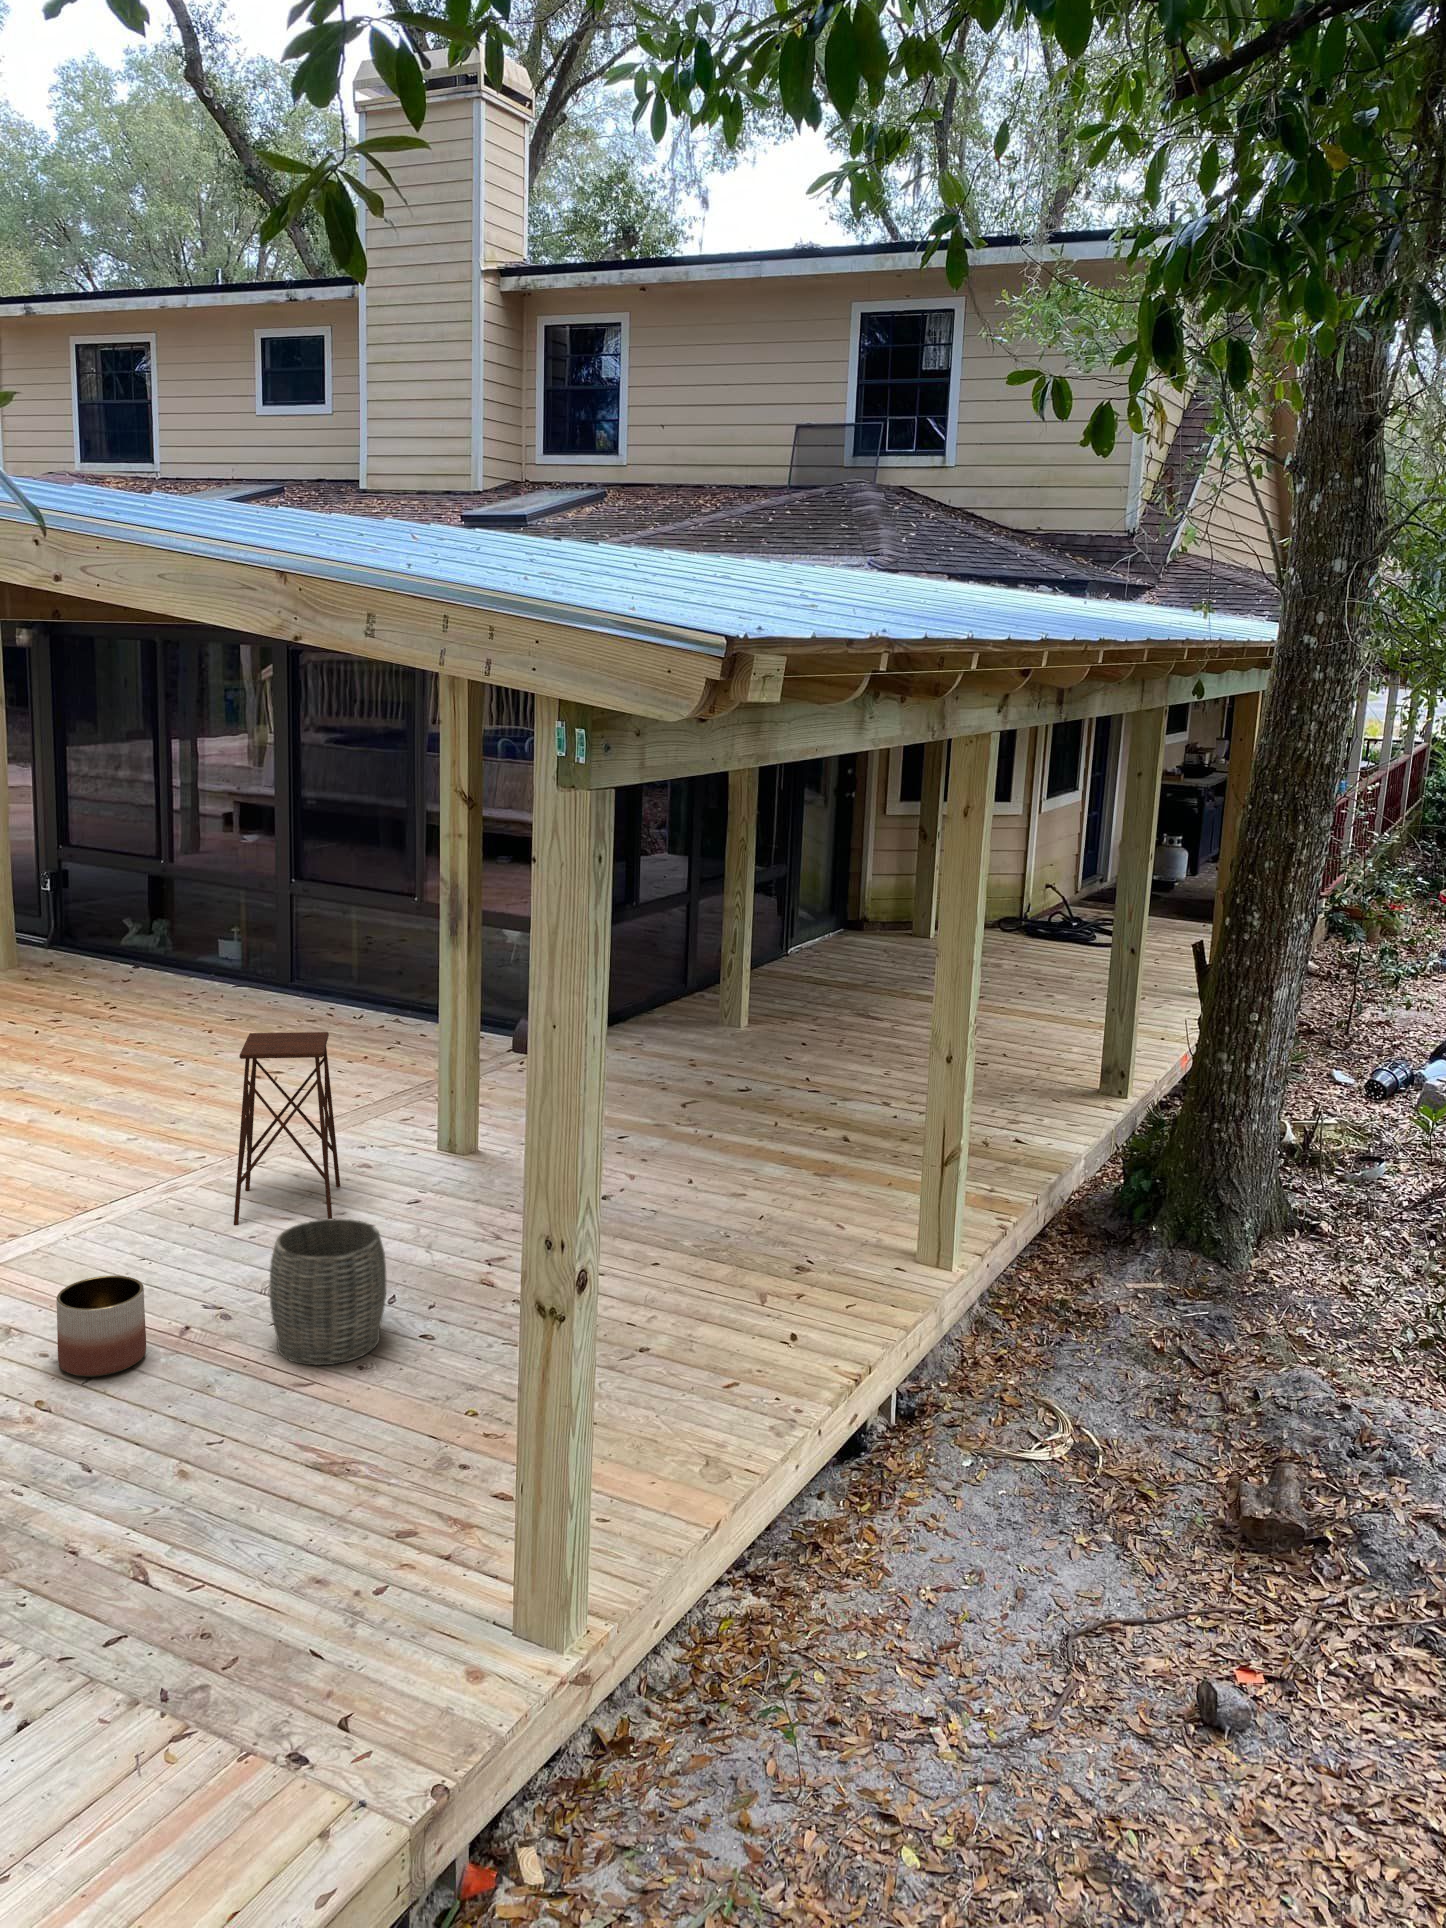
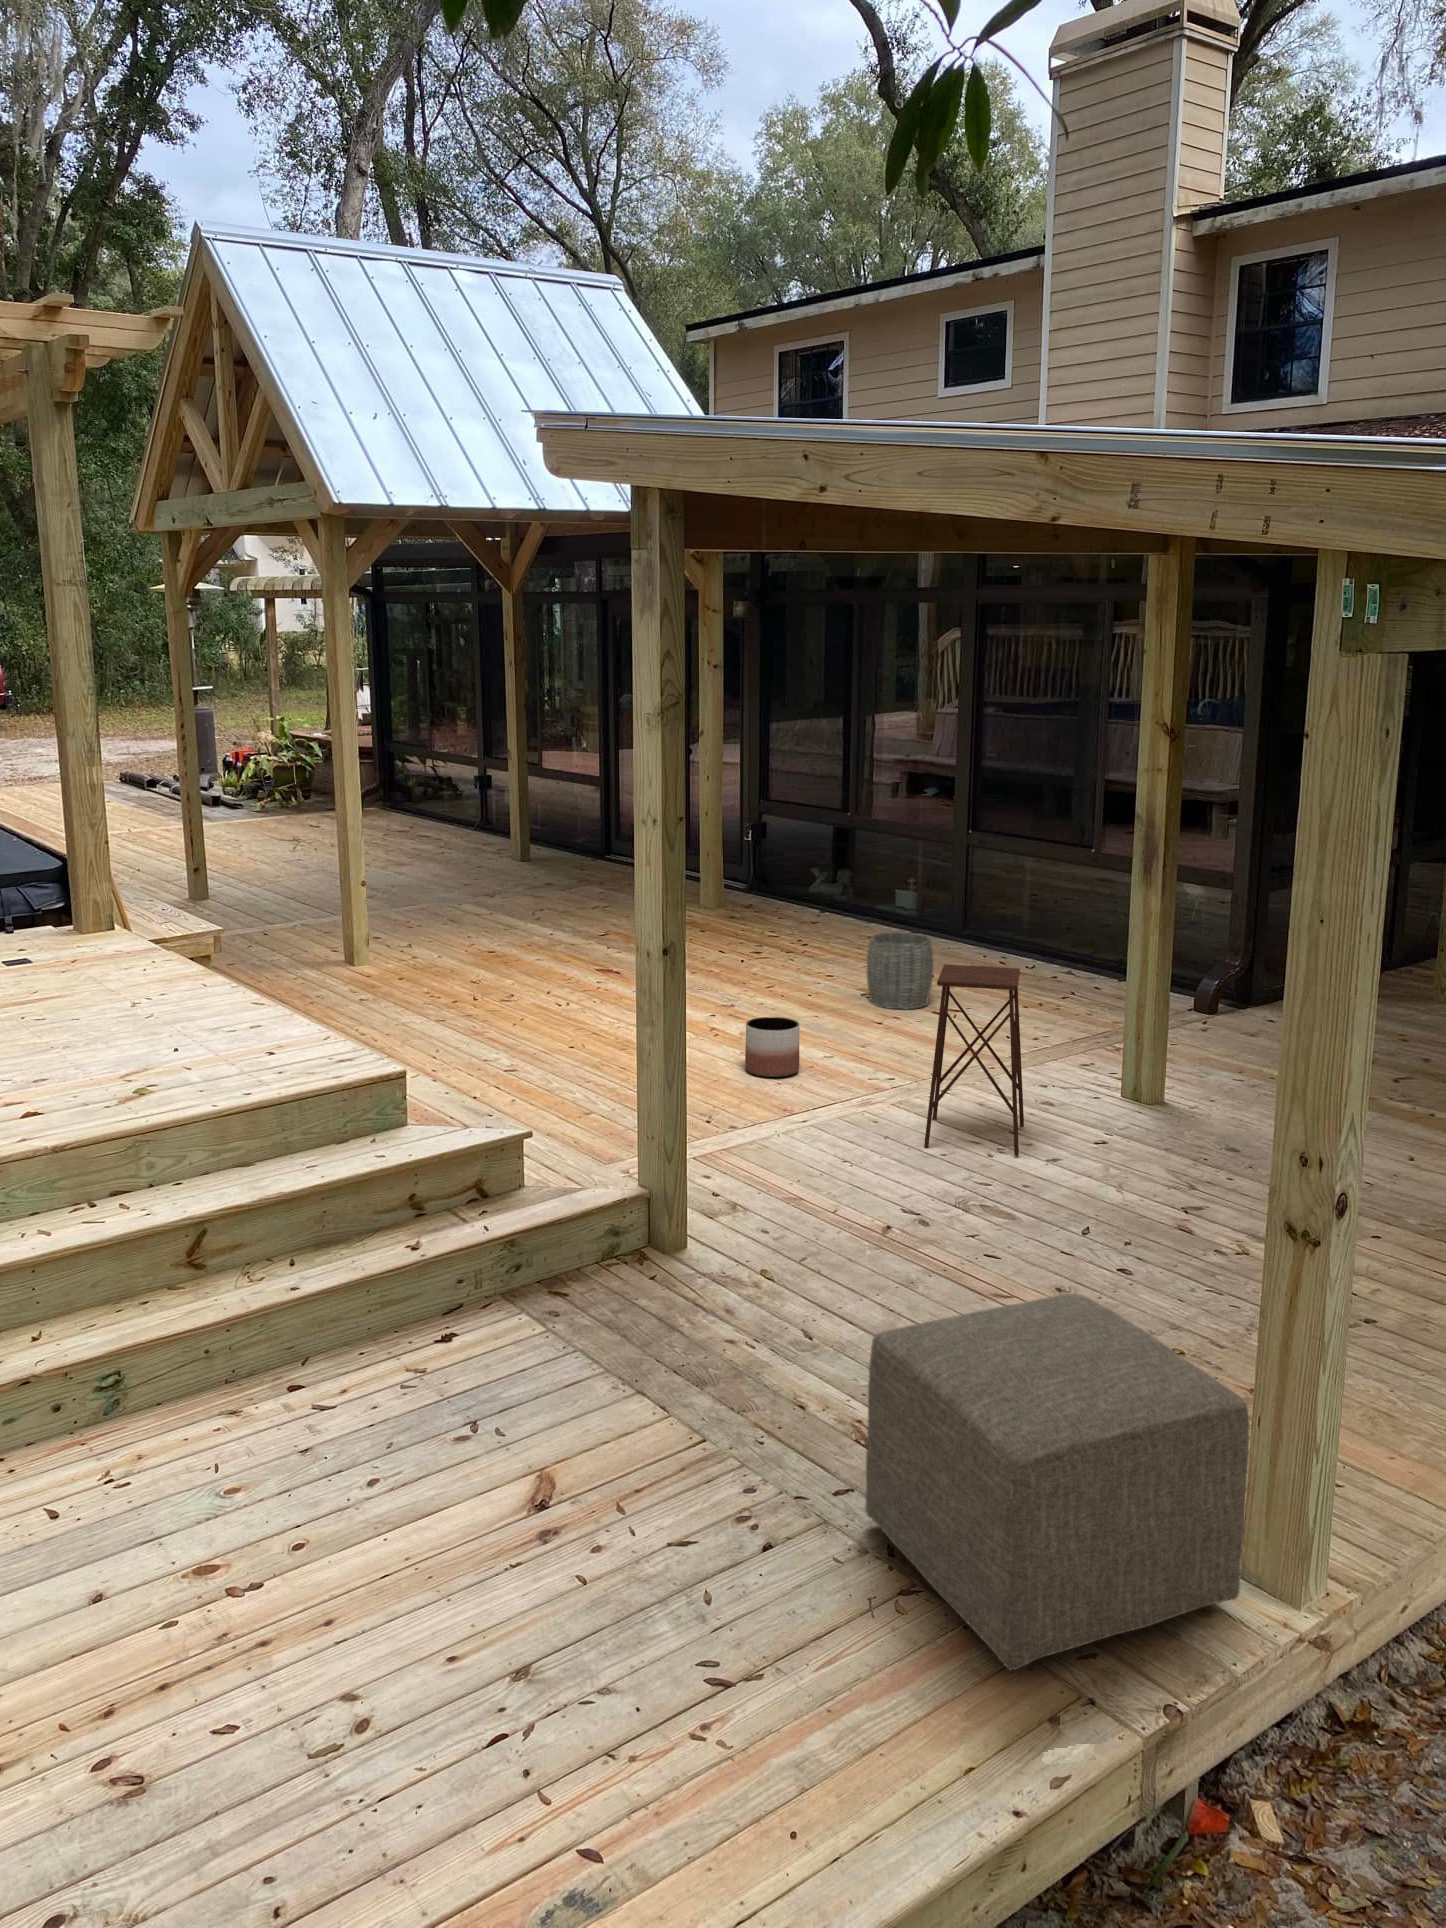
woven basket: present [270,1219,386,1365] -> present [867,933,933,1009]
planter: present [56,1276,146,1377] -> present [745,1017,799,1077]
ottoman: none [128,1395,506,1811] -> present [865,1294,1250,1670]

